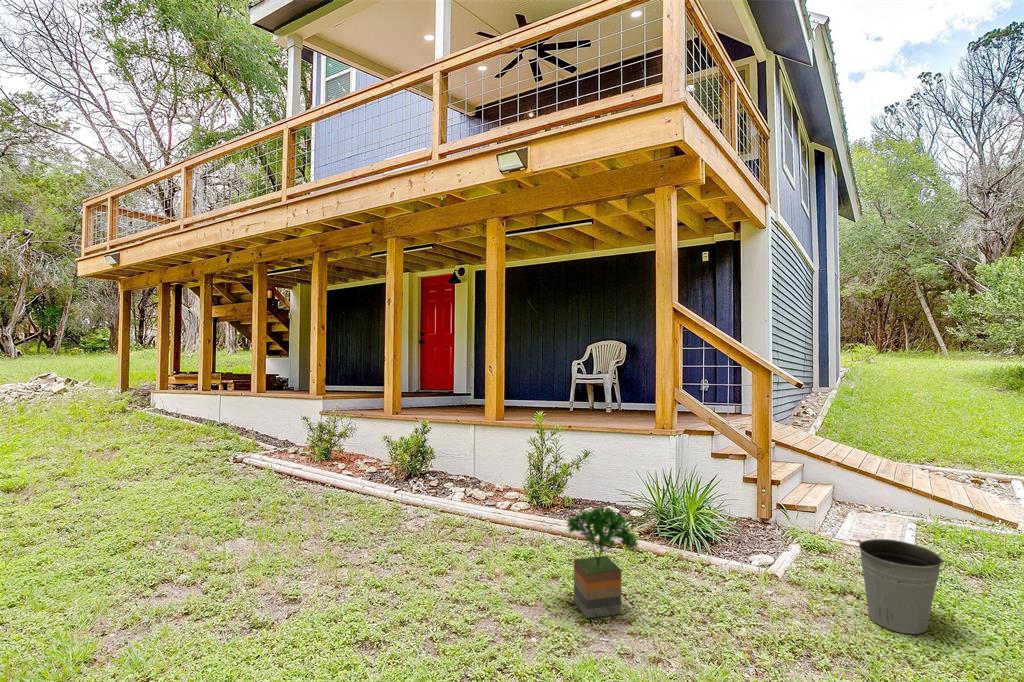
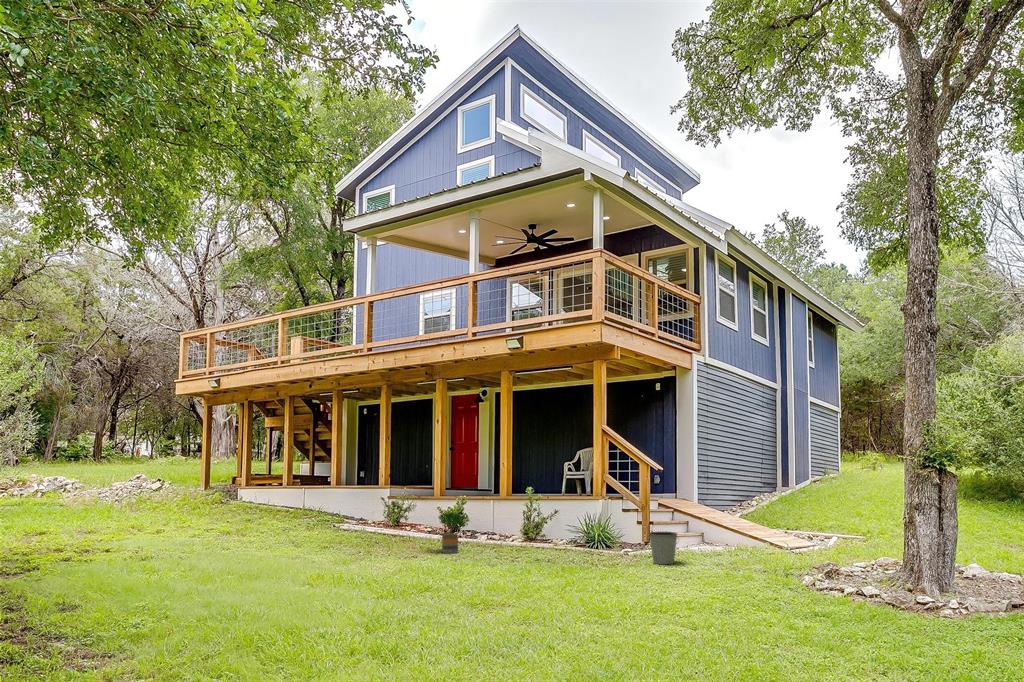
potted tree: present [566,507,638,618] -> present [439,513,464,553]

